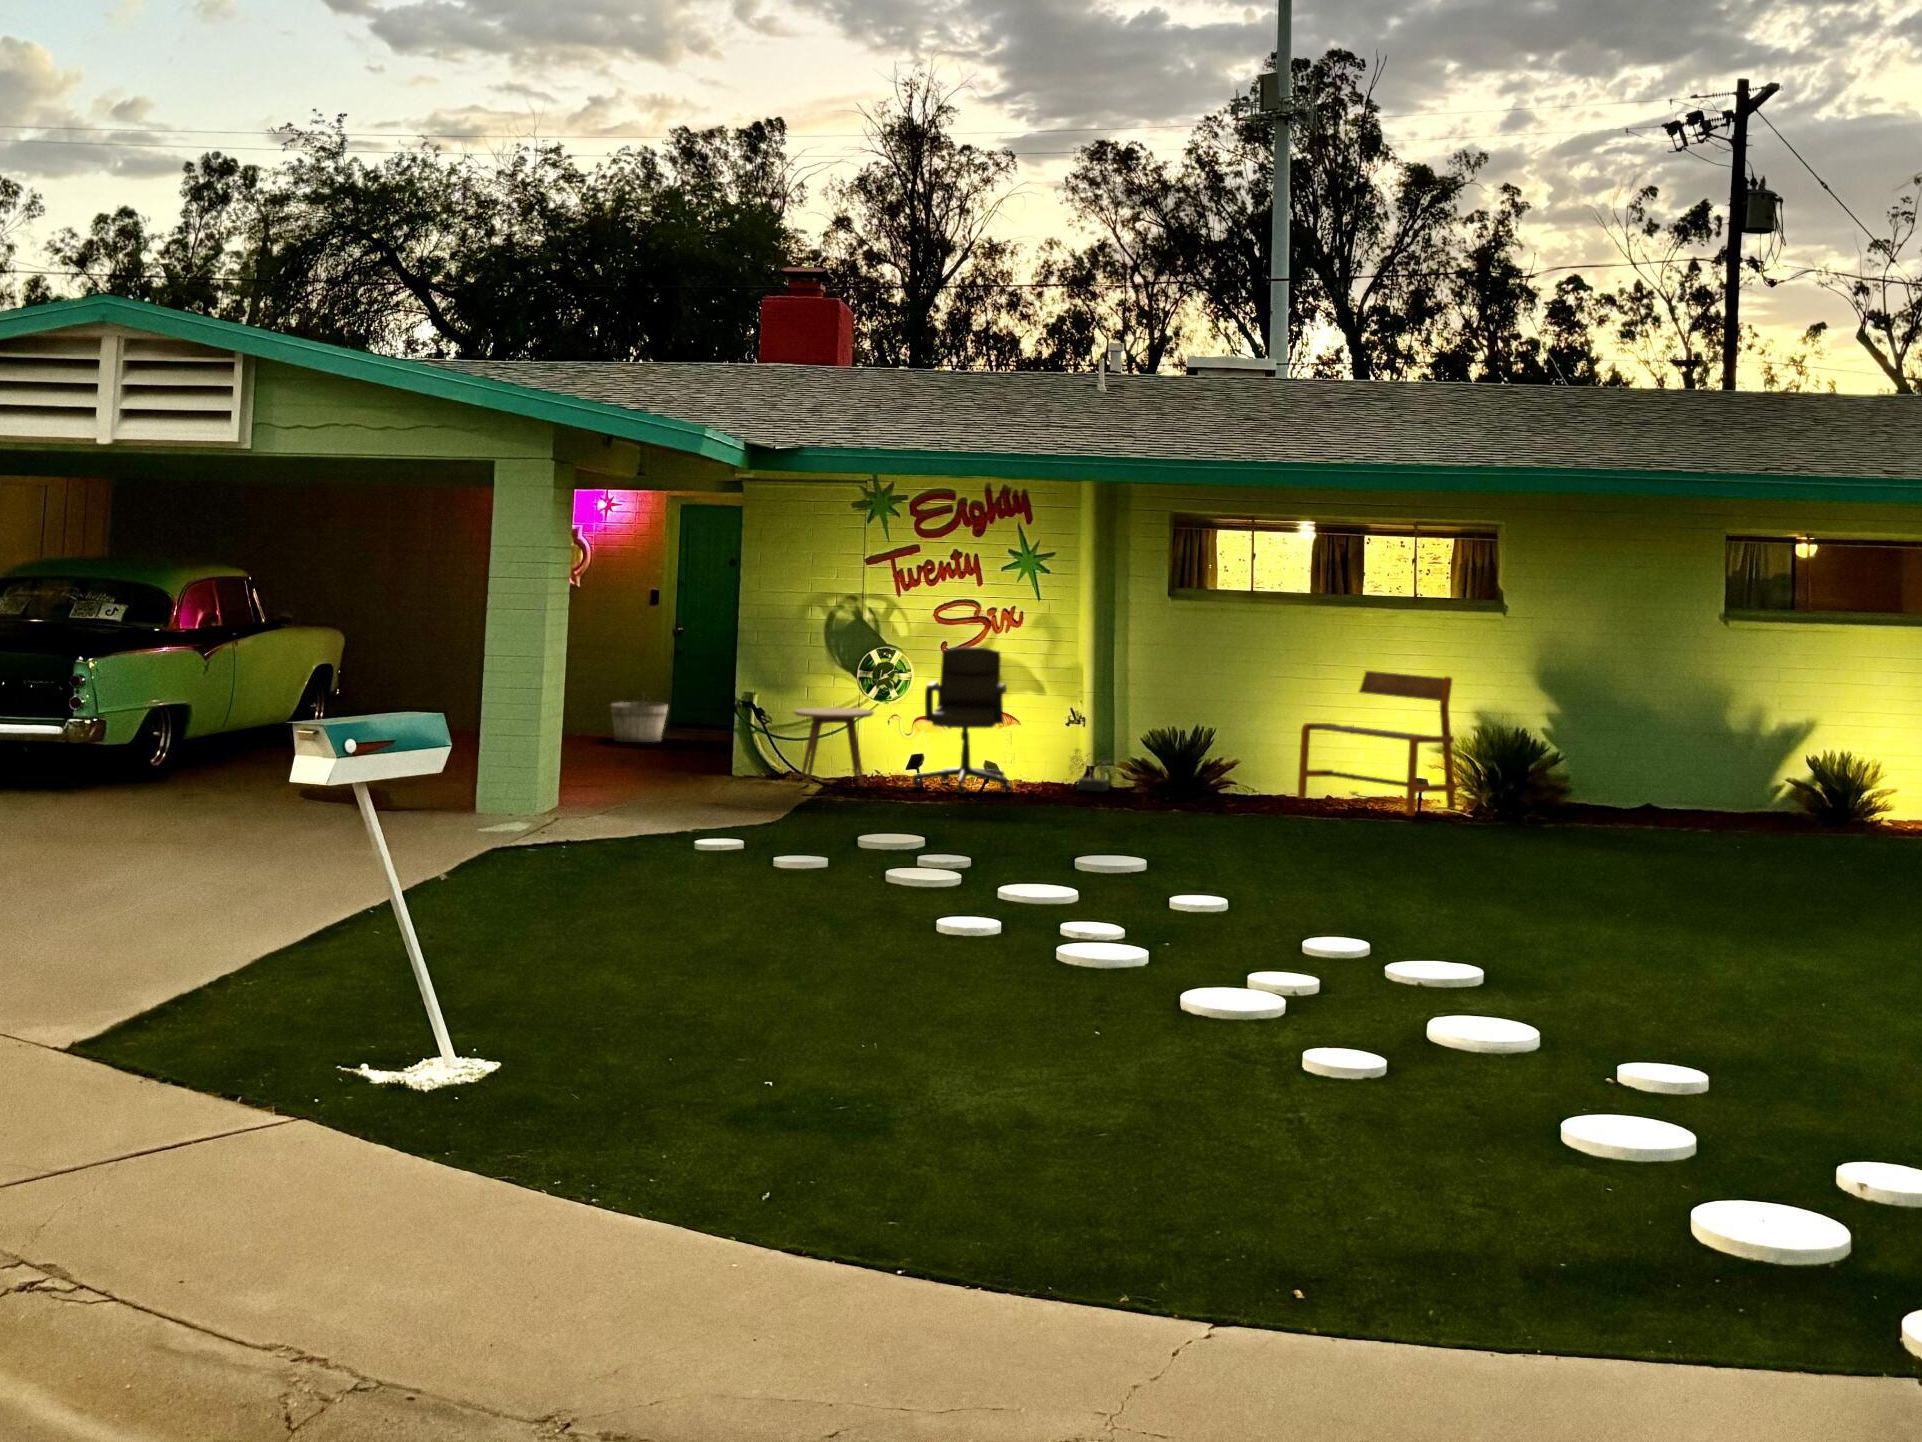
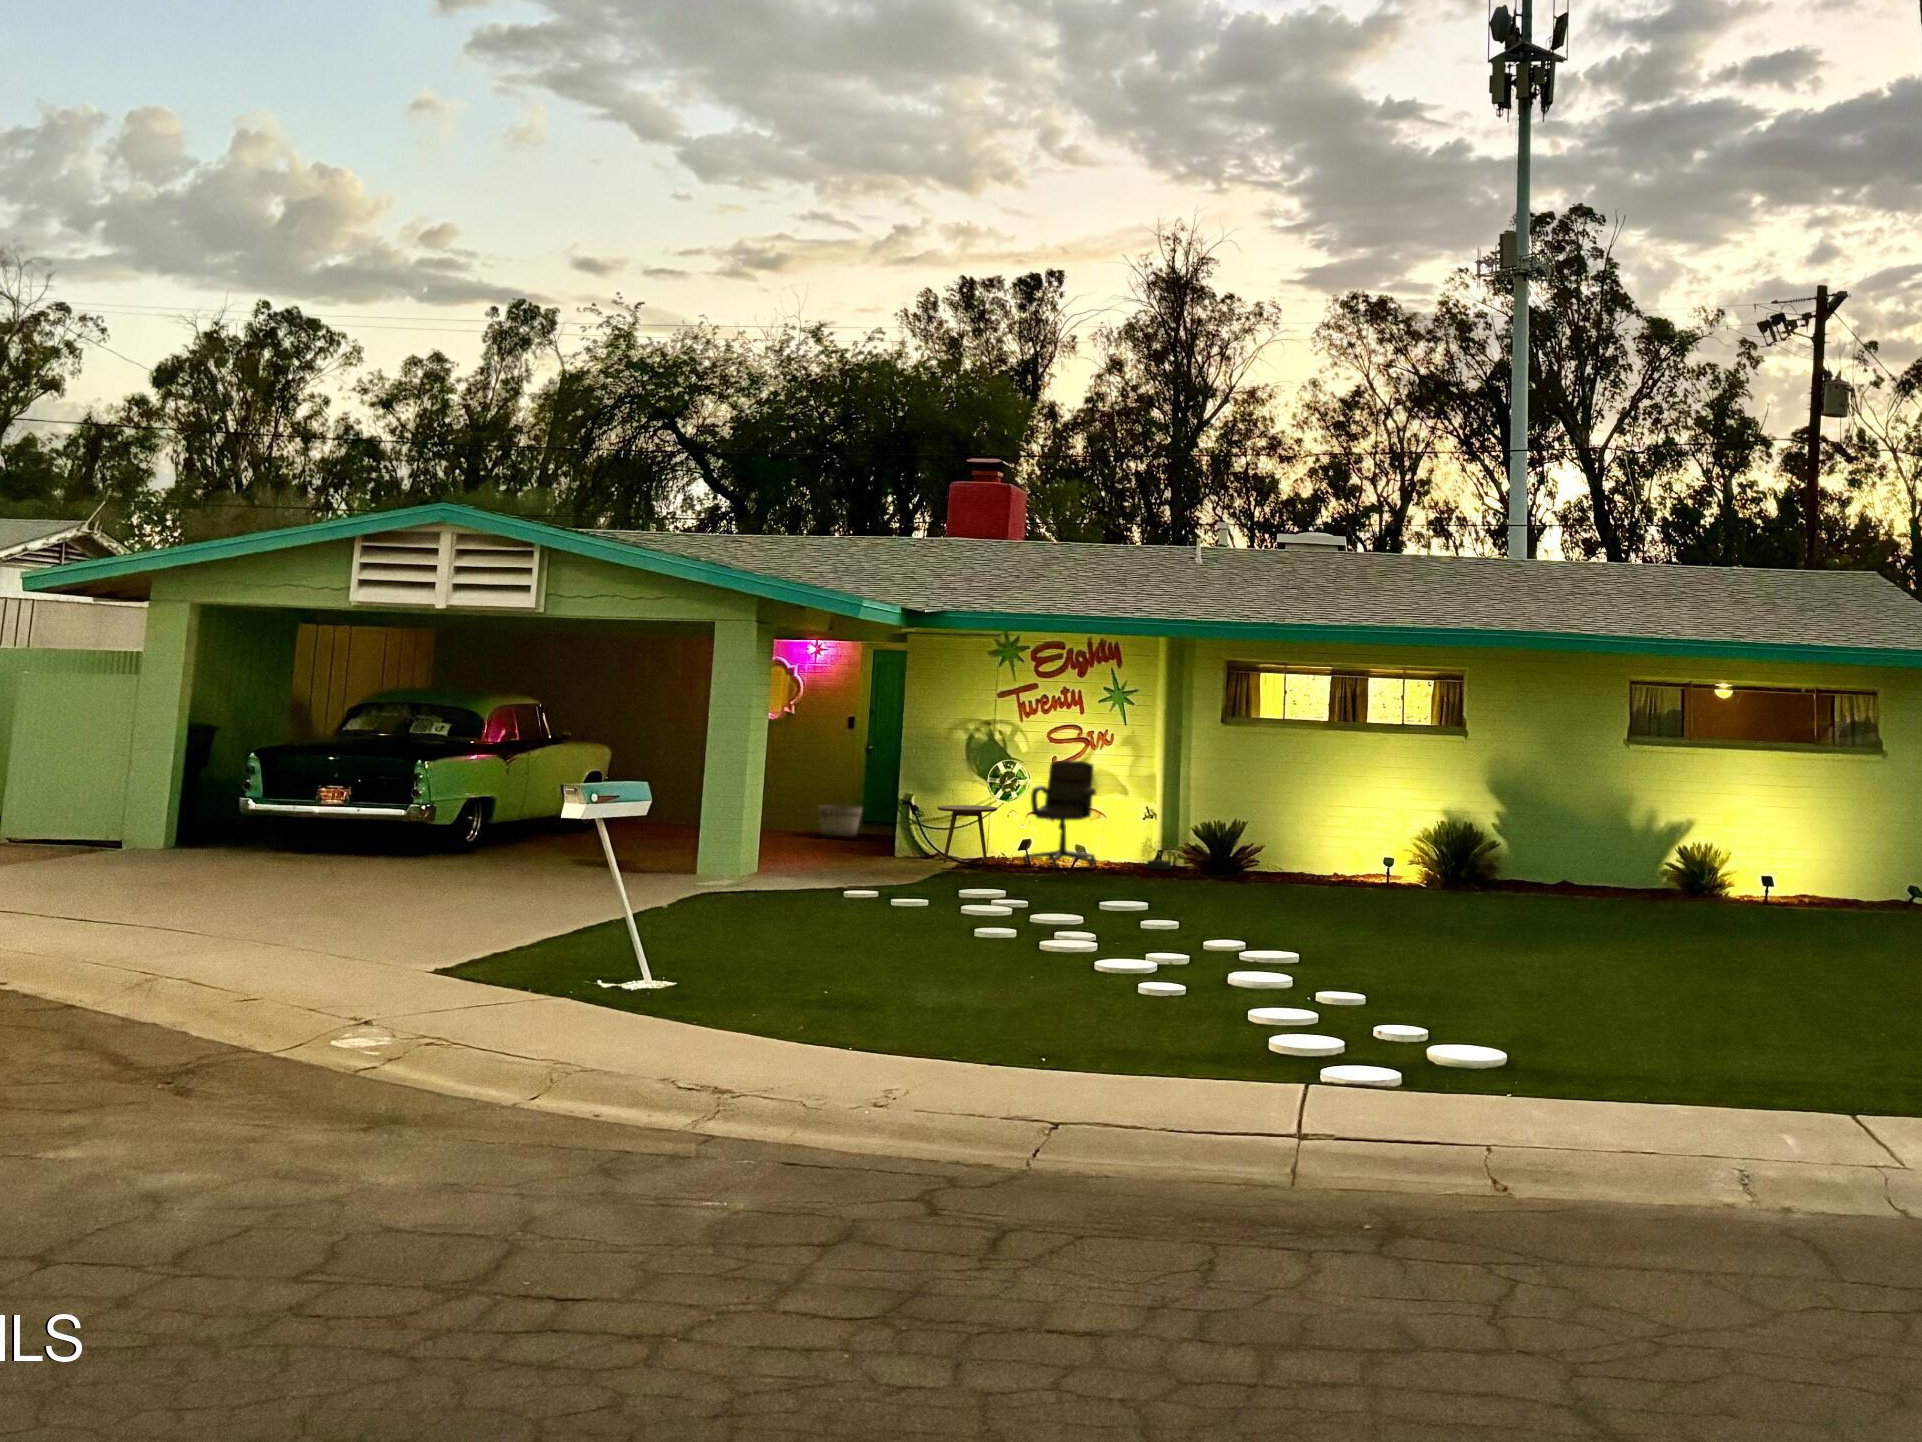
bench: present [1297,671,1458,816] -> none [1308,779,1420,887]

